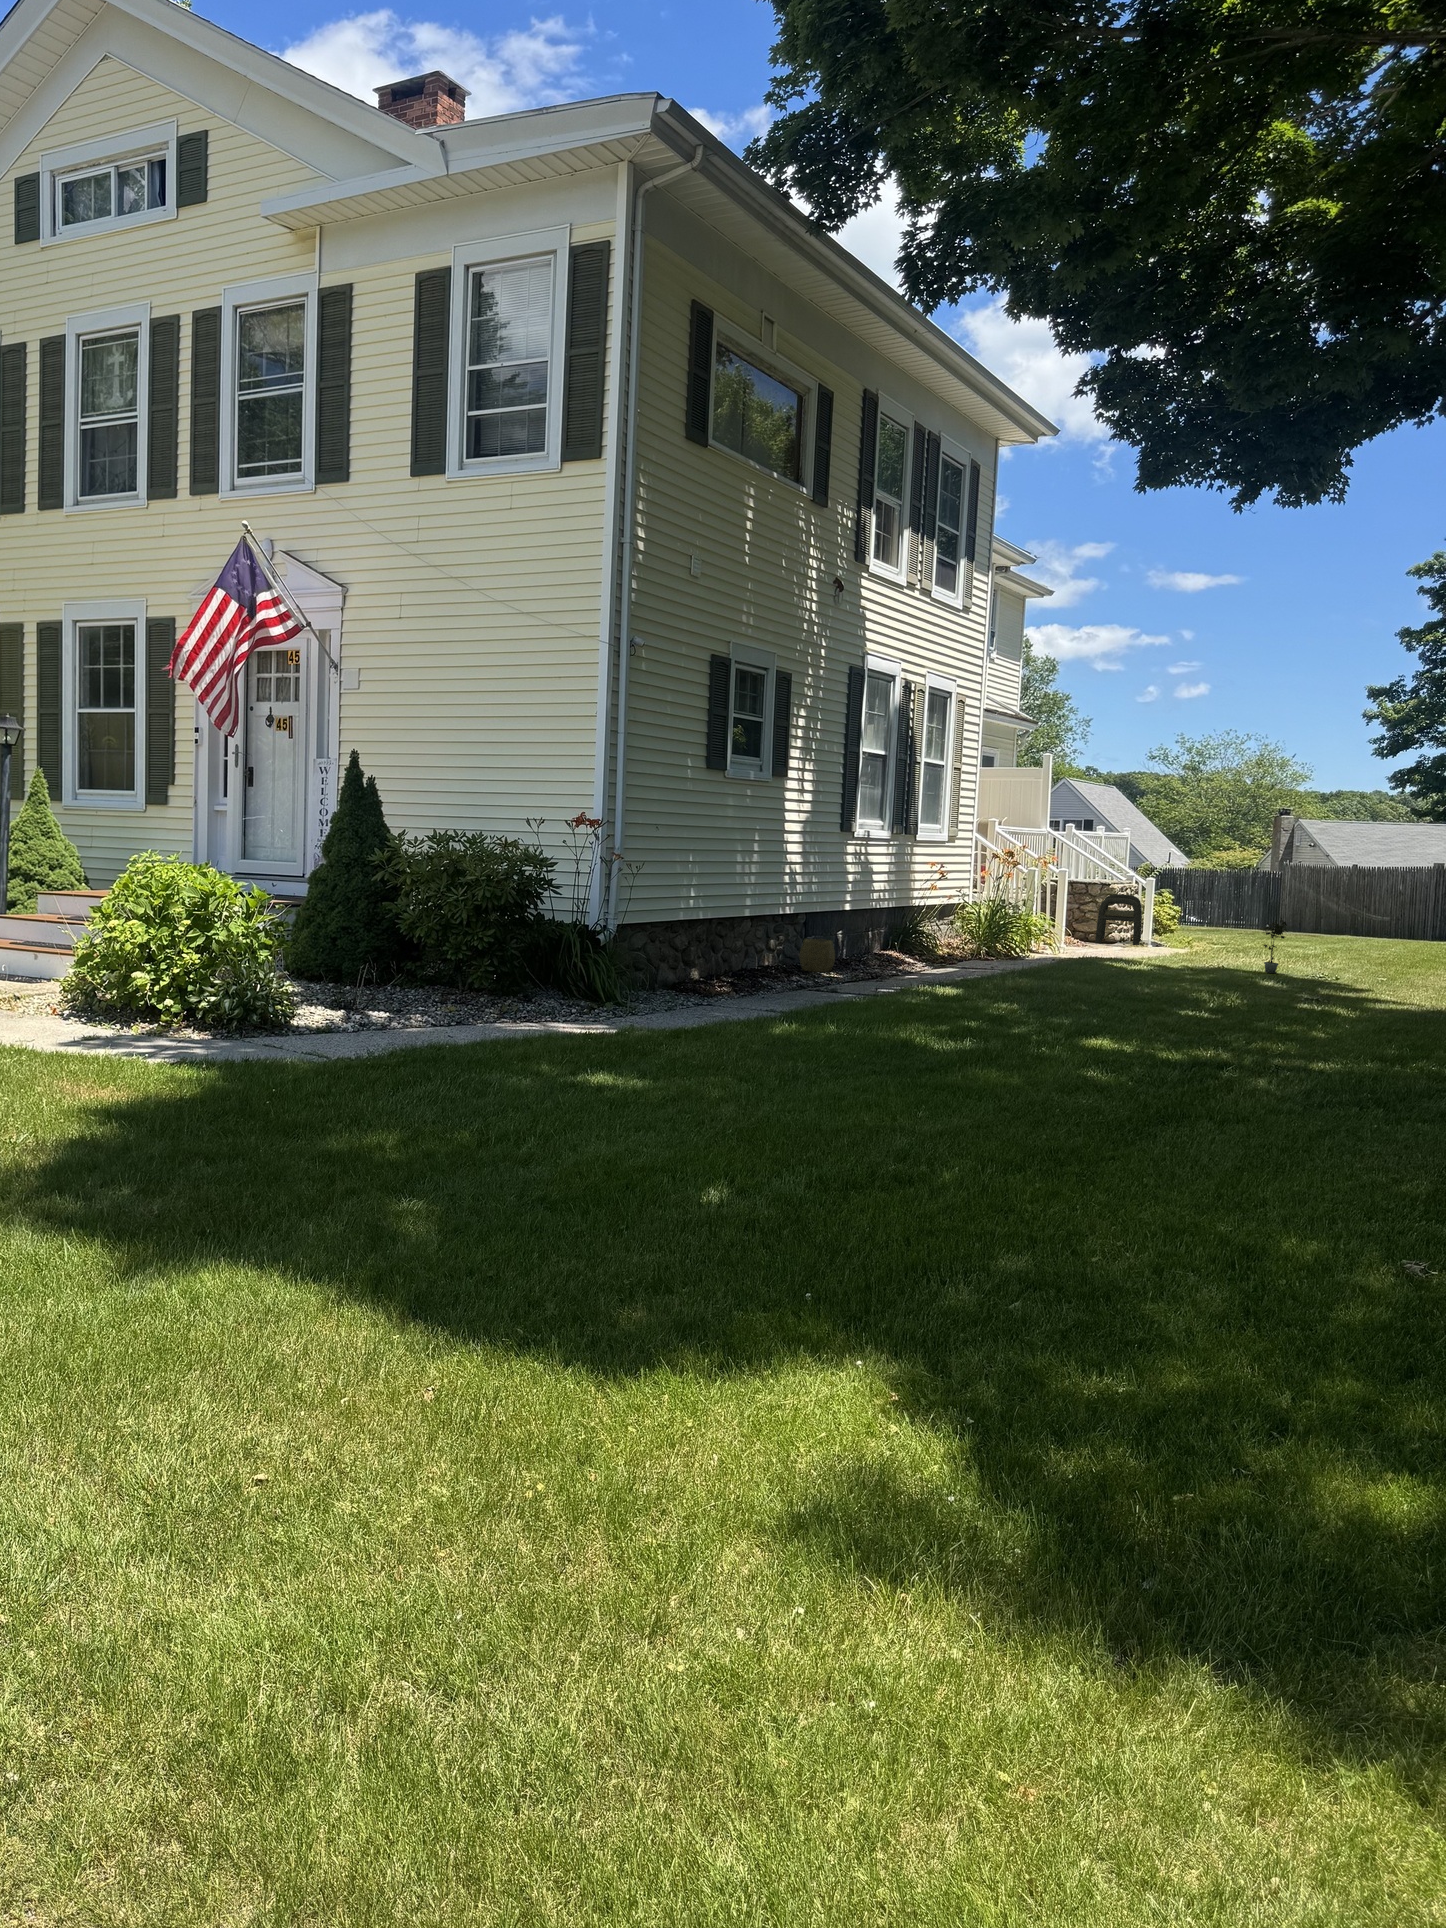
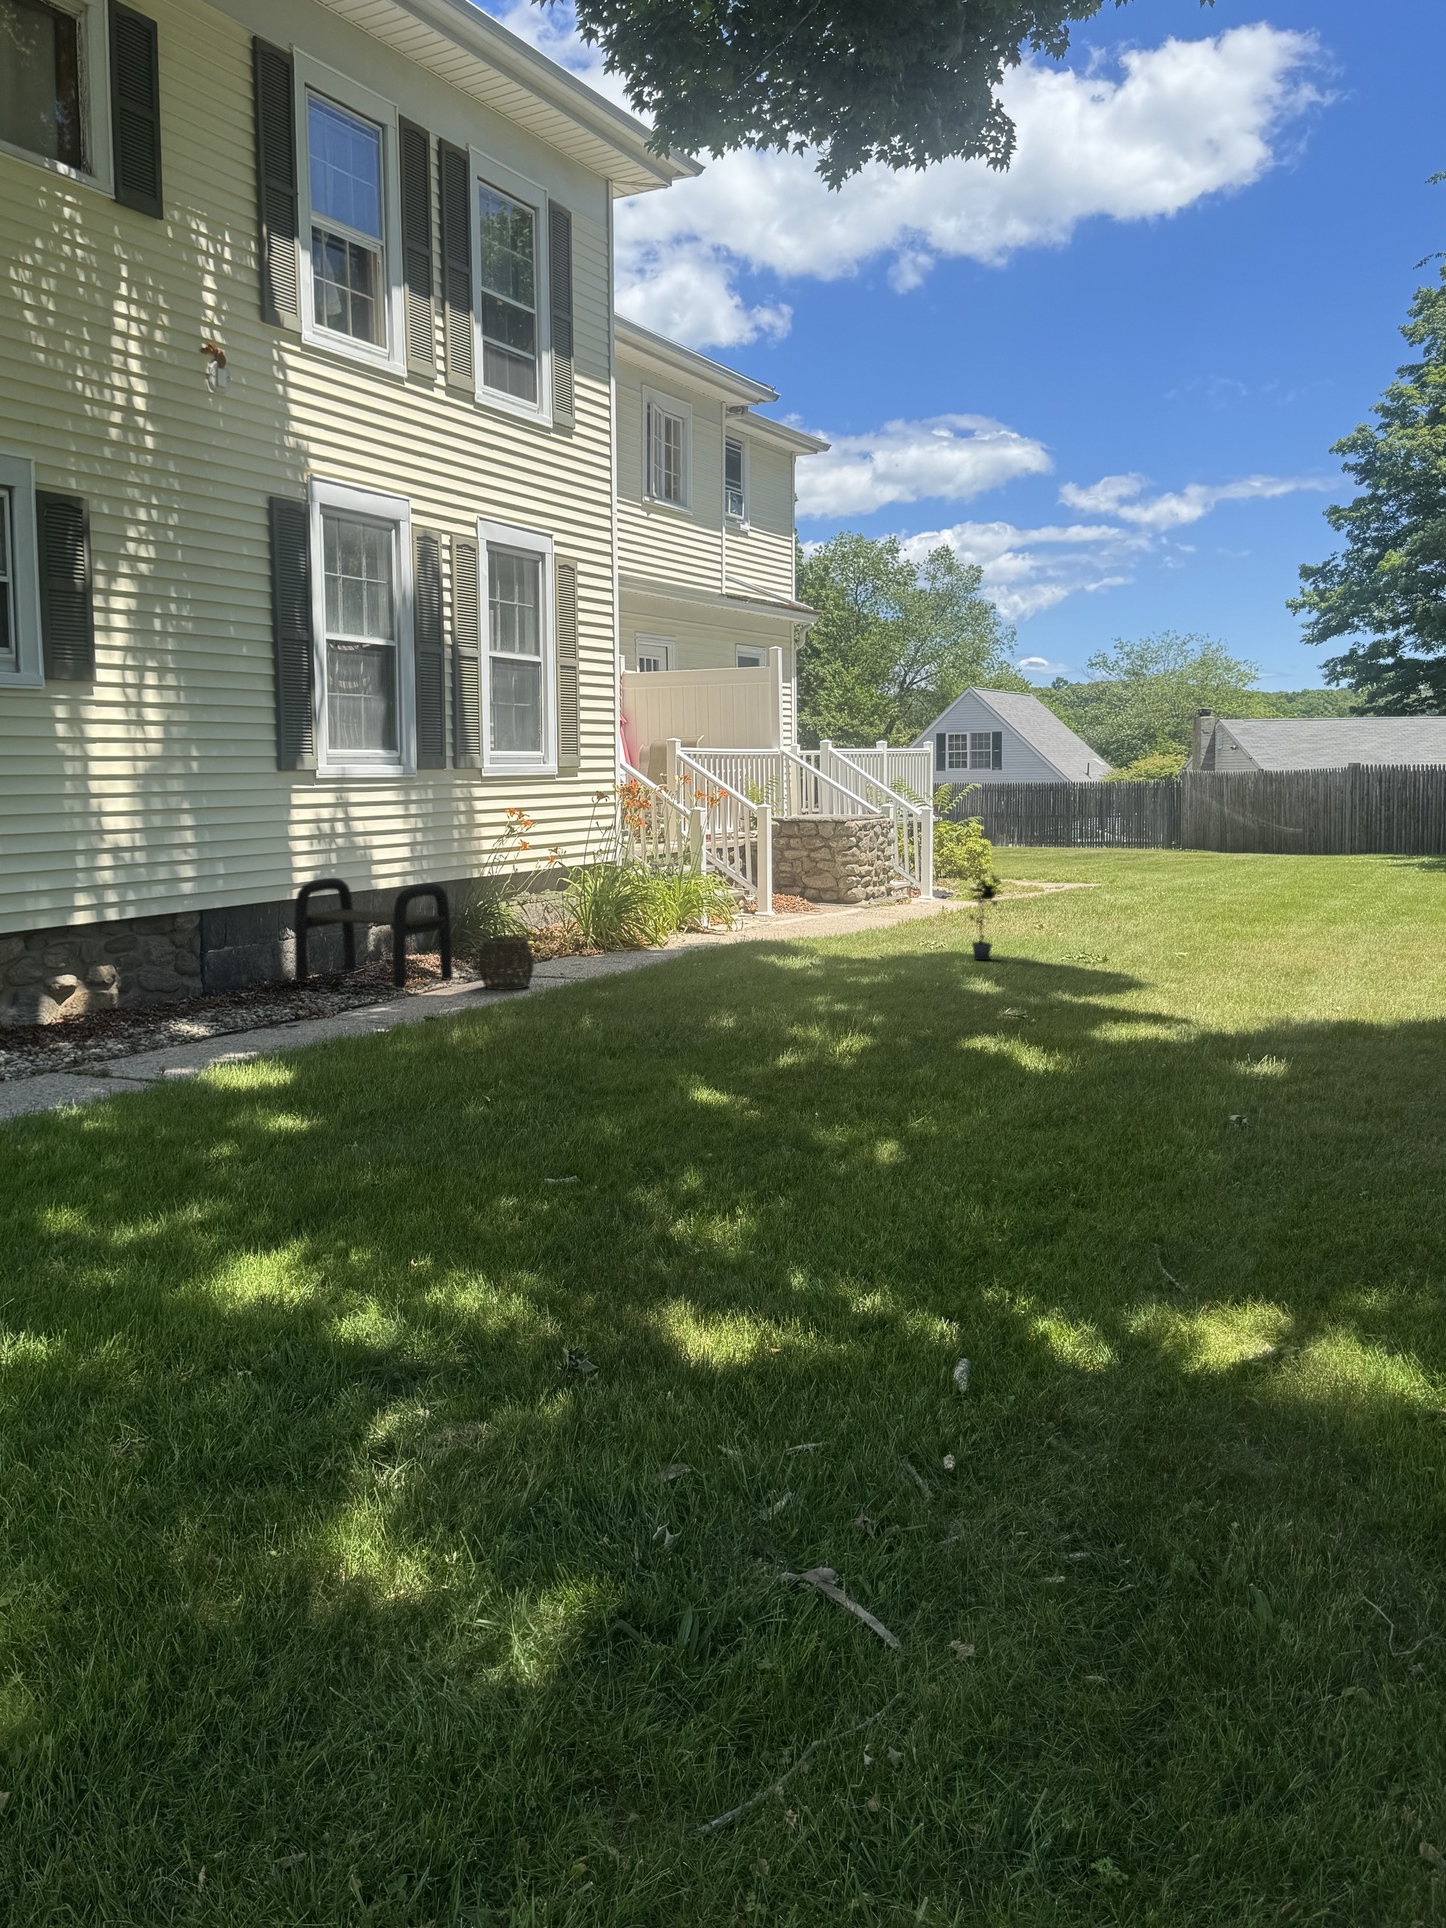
bench: present [1095,894,1142,945] -> present [294,878,453,990]
woven basket: present [800,939,835,972] -> present [478,936,534,990]

